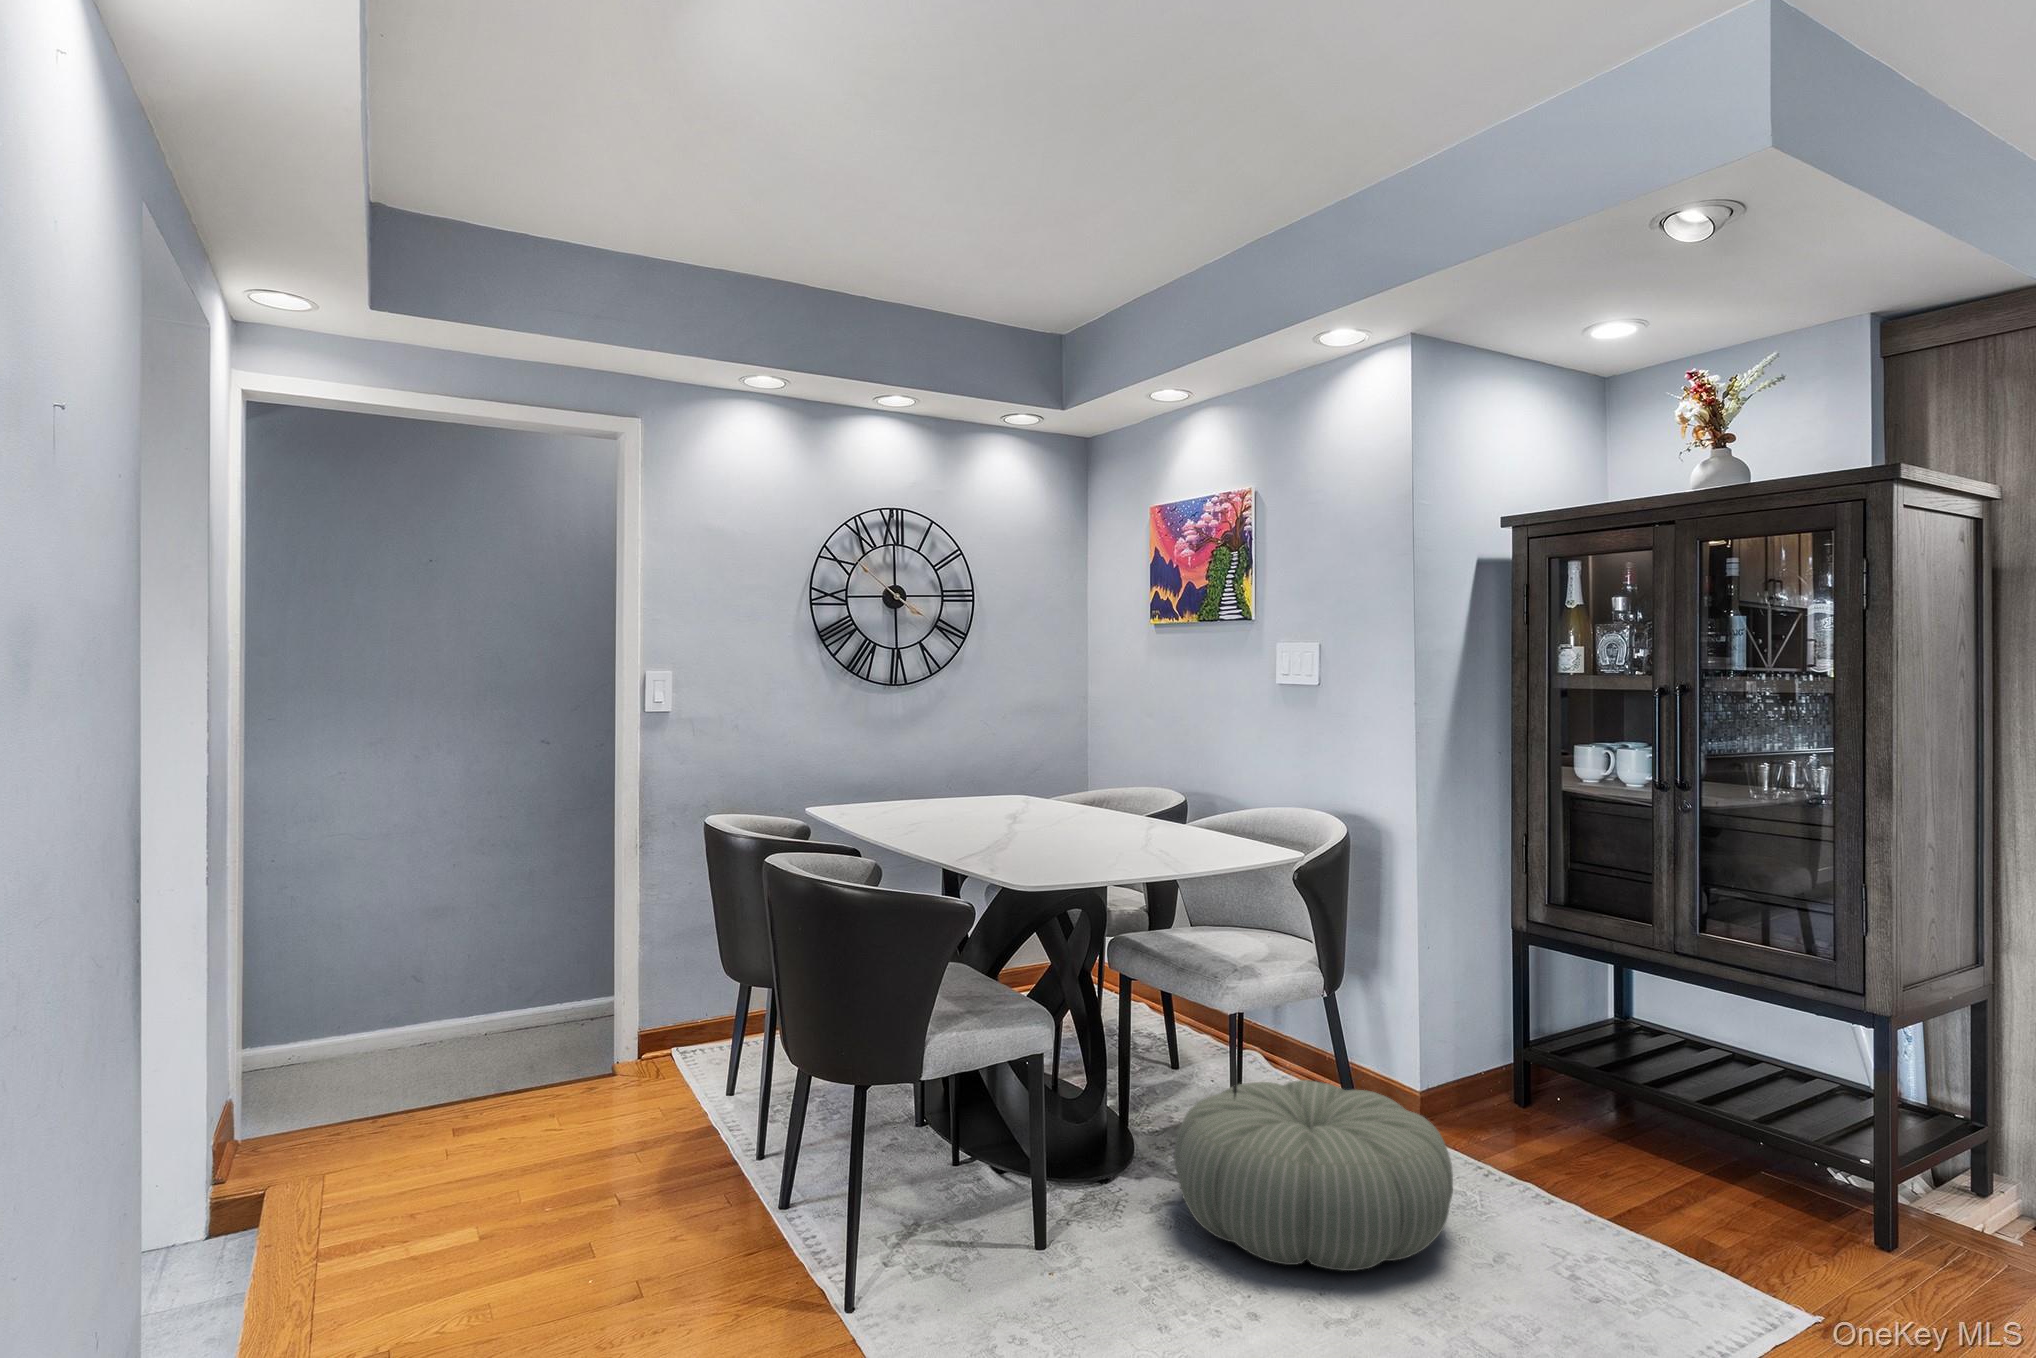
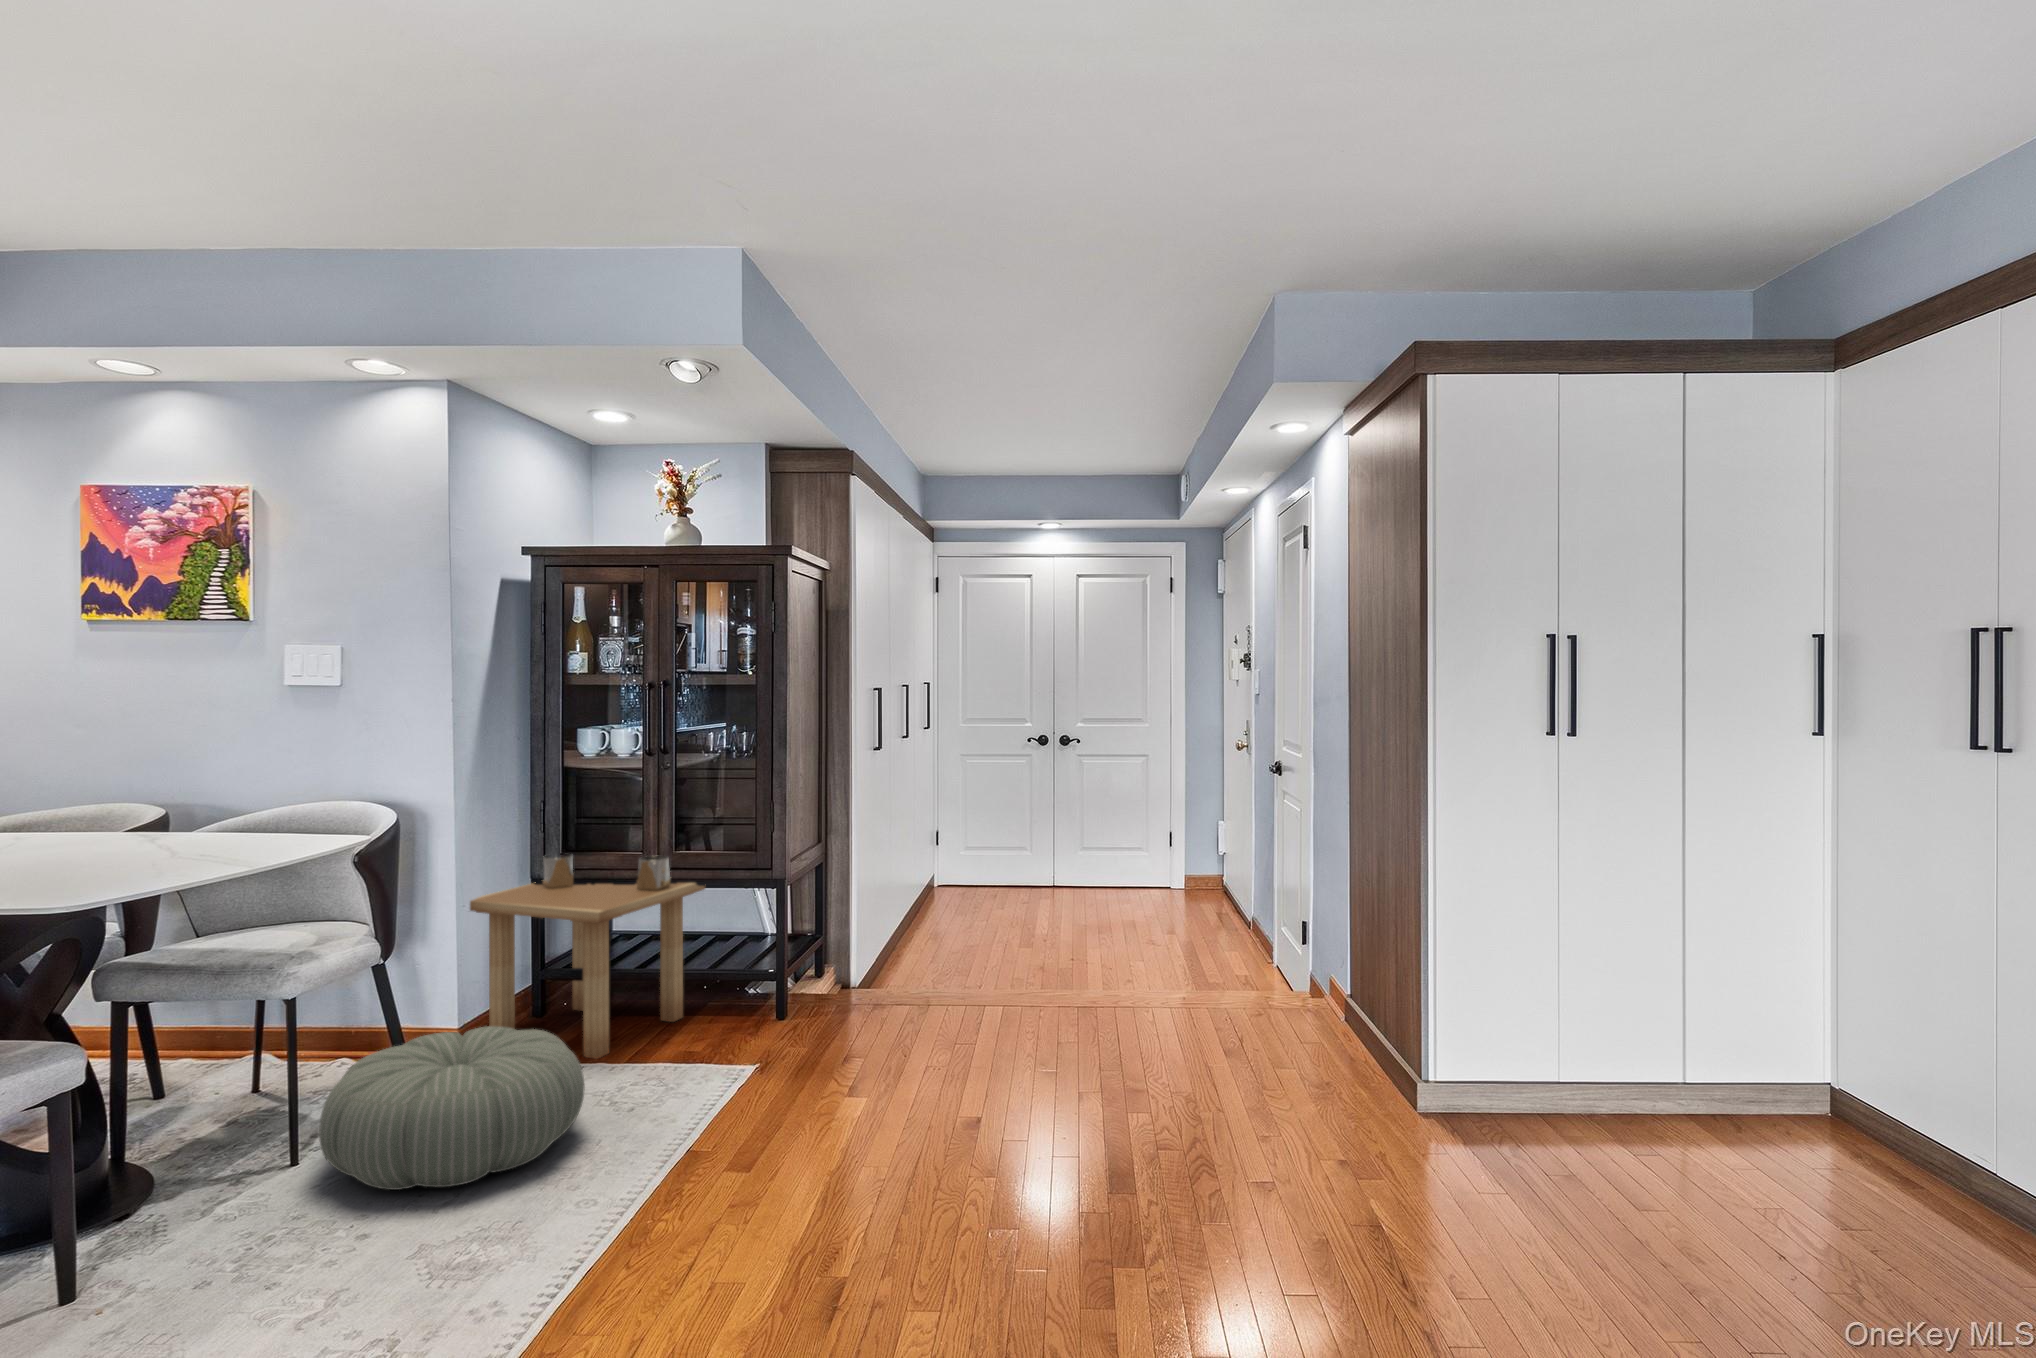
side table: none [1424,904,1746,1182] -> present [470,854,705,1059]

